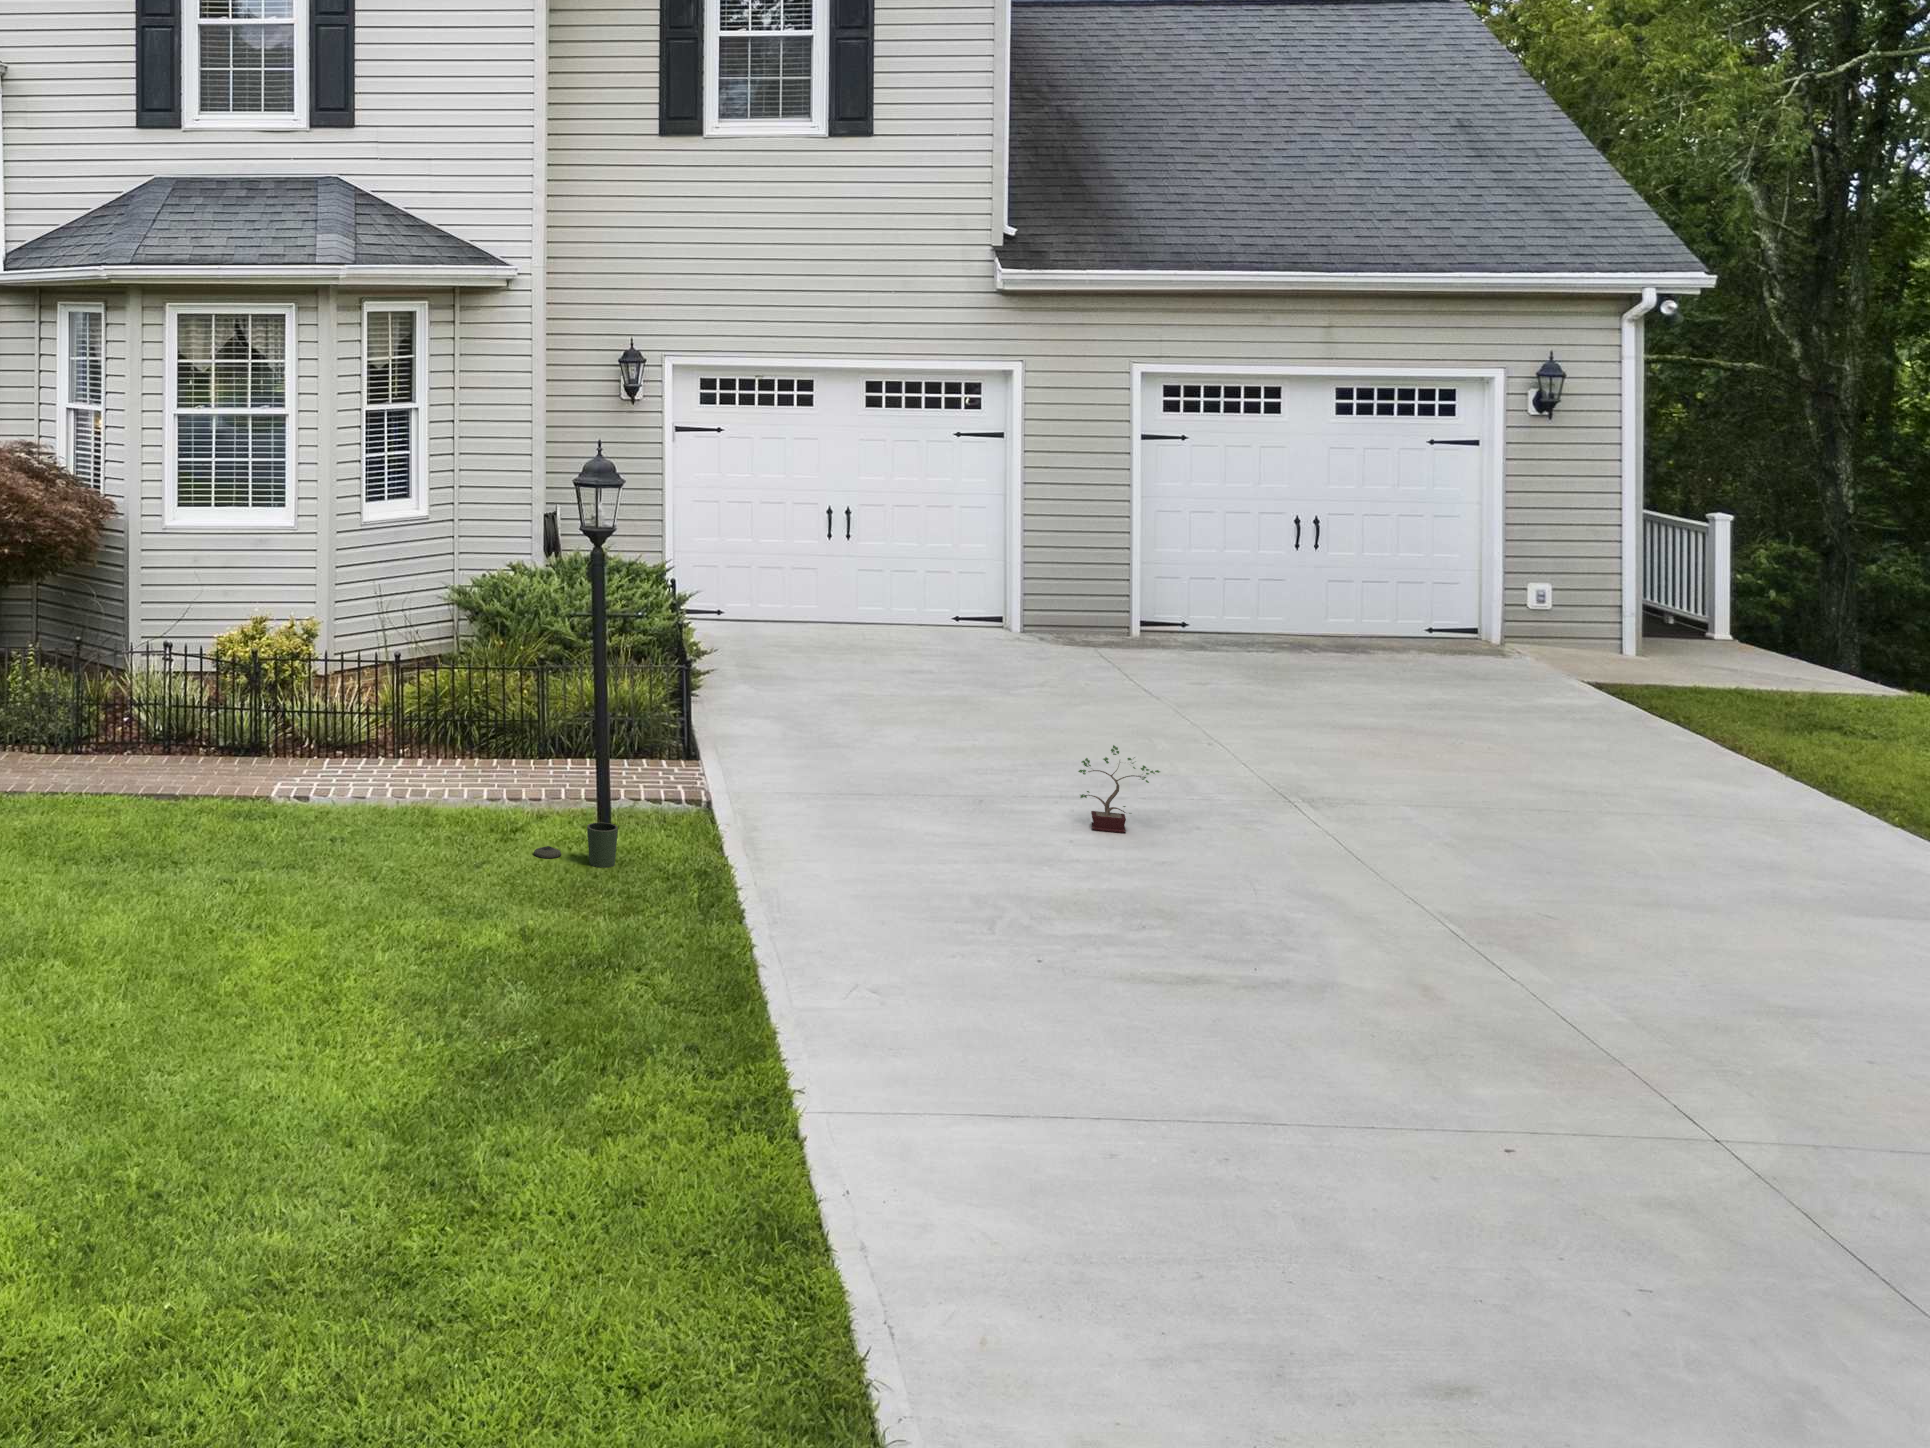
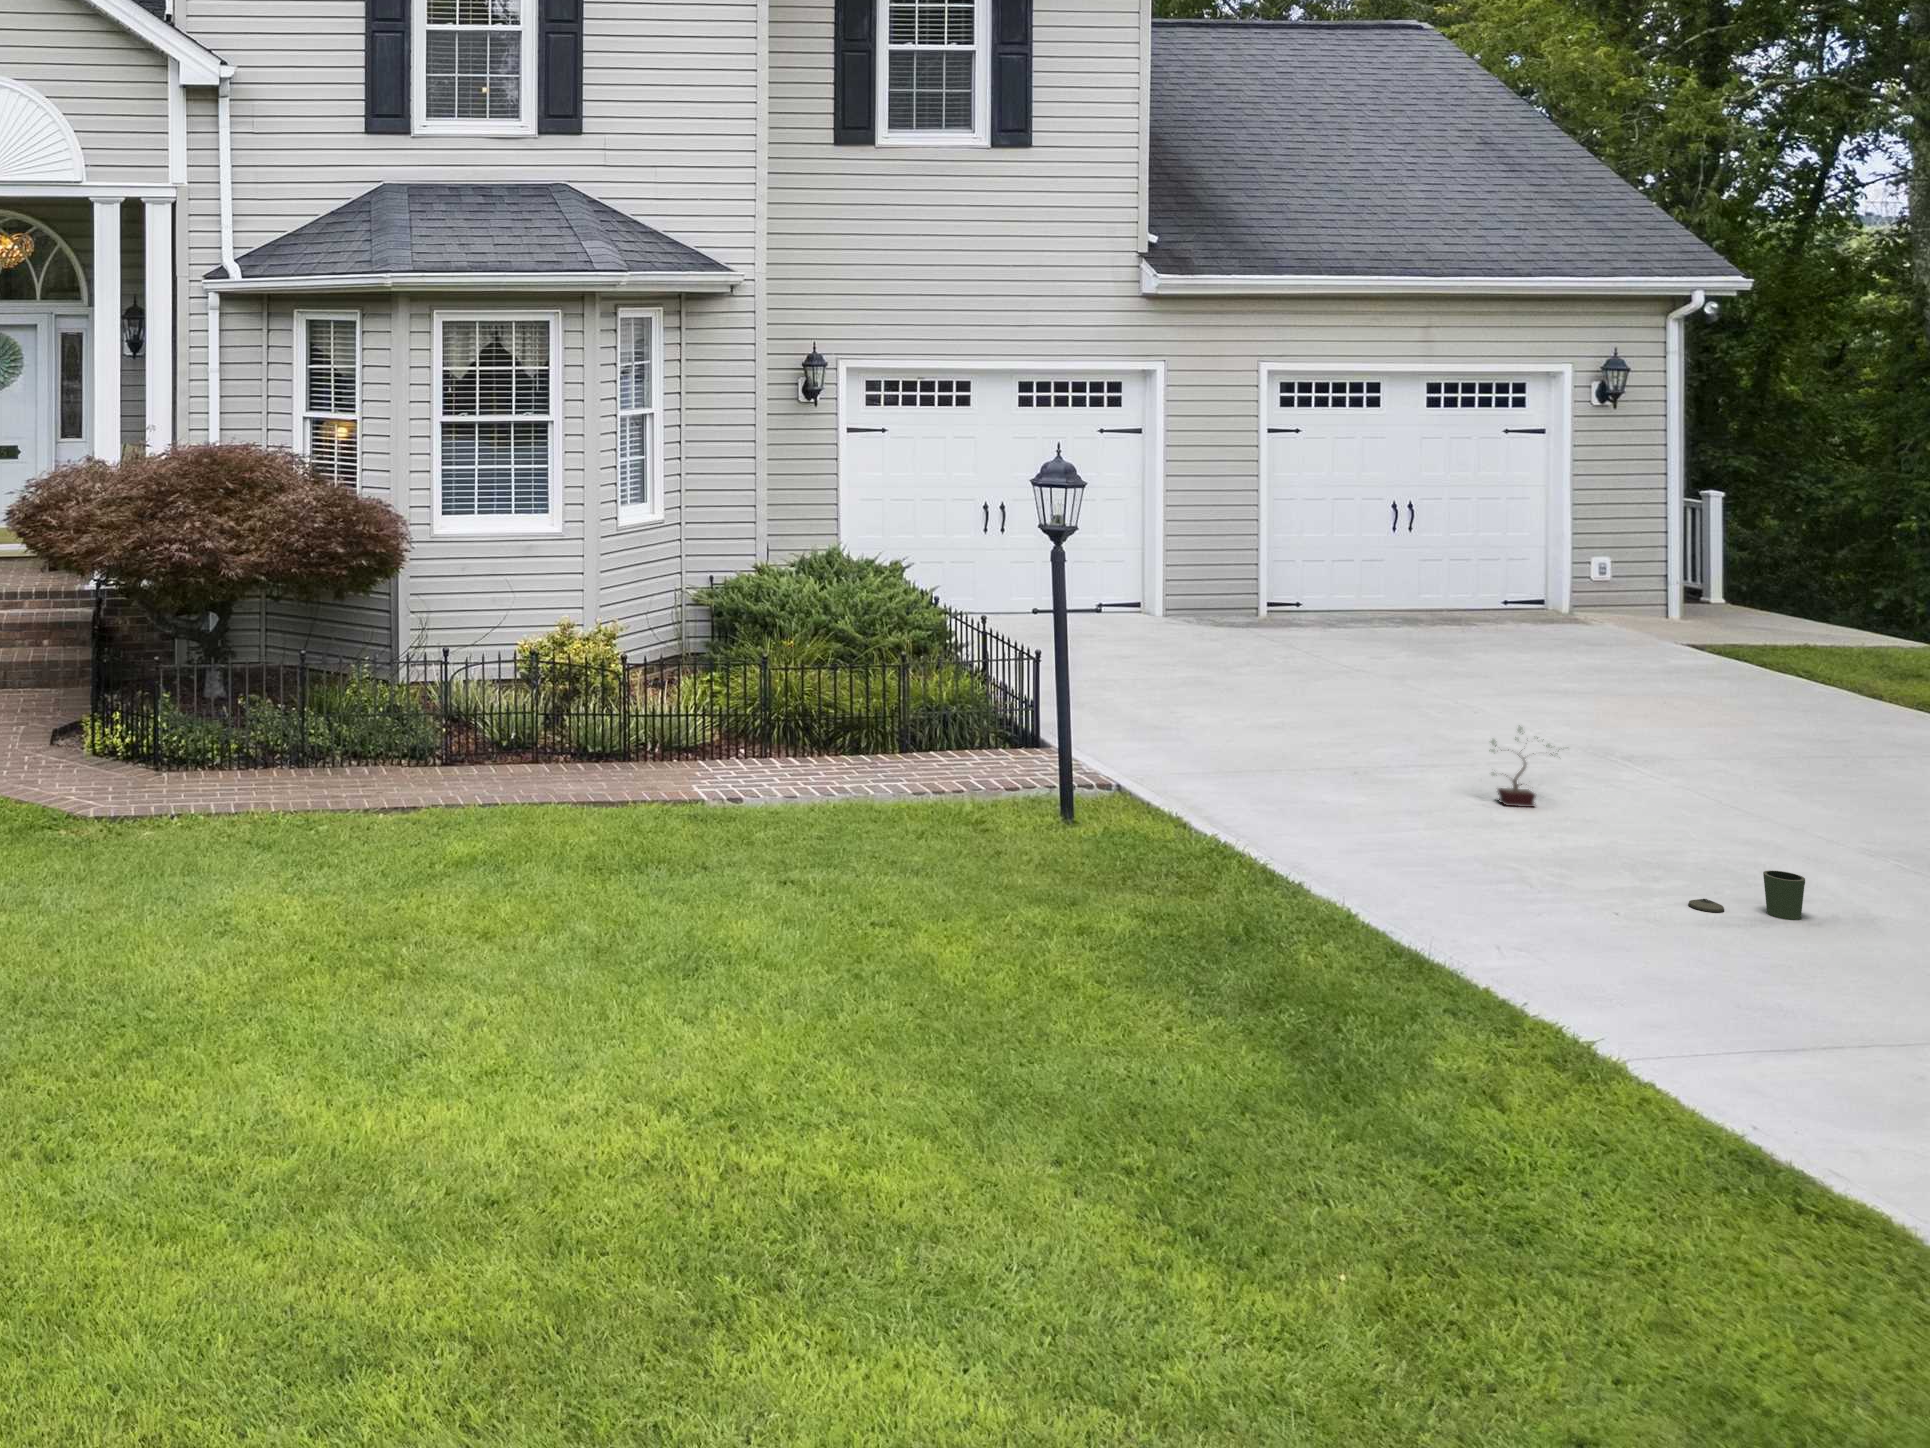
trash can: present [534,823,618,868] -> present [1688,871,1805,920]

